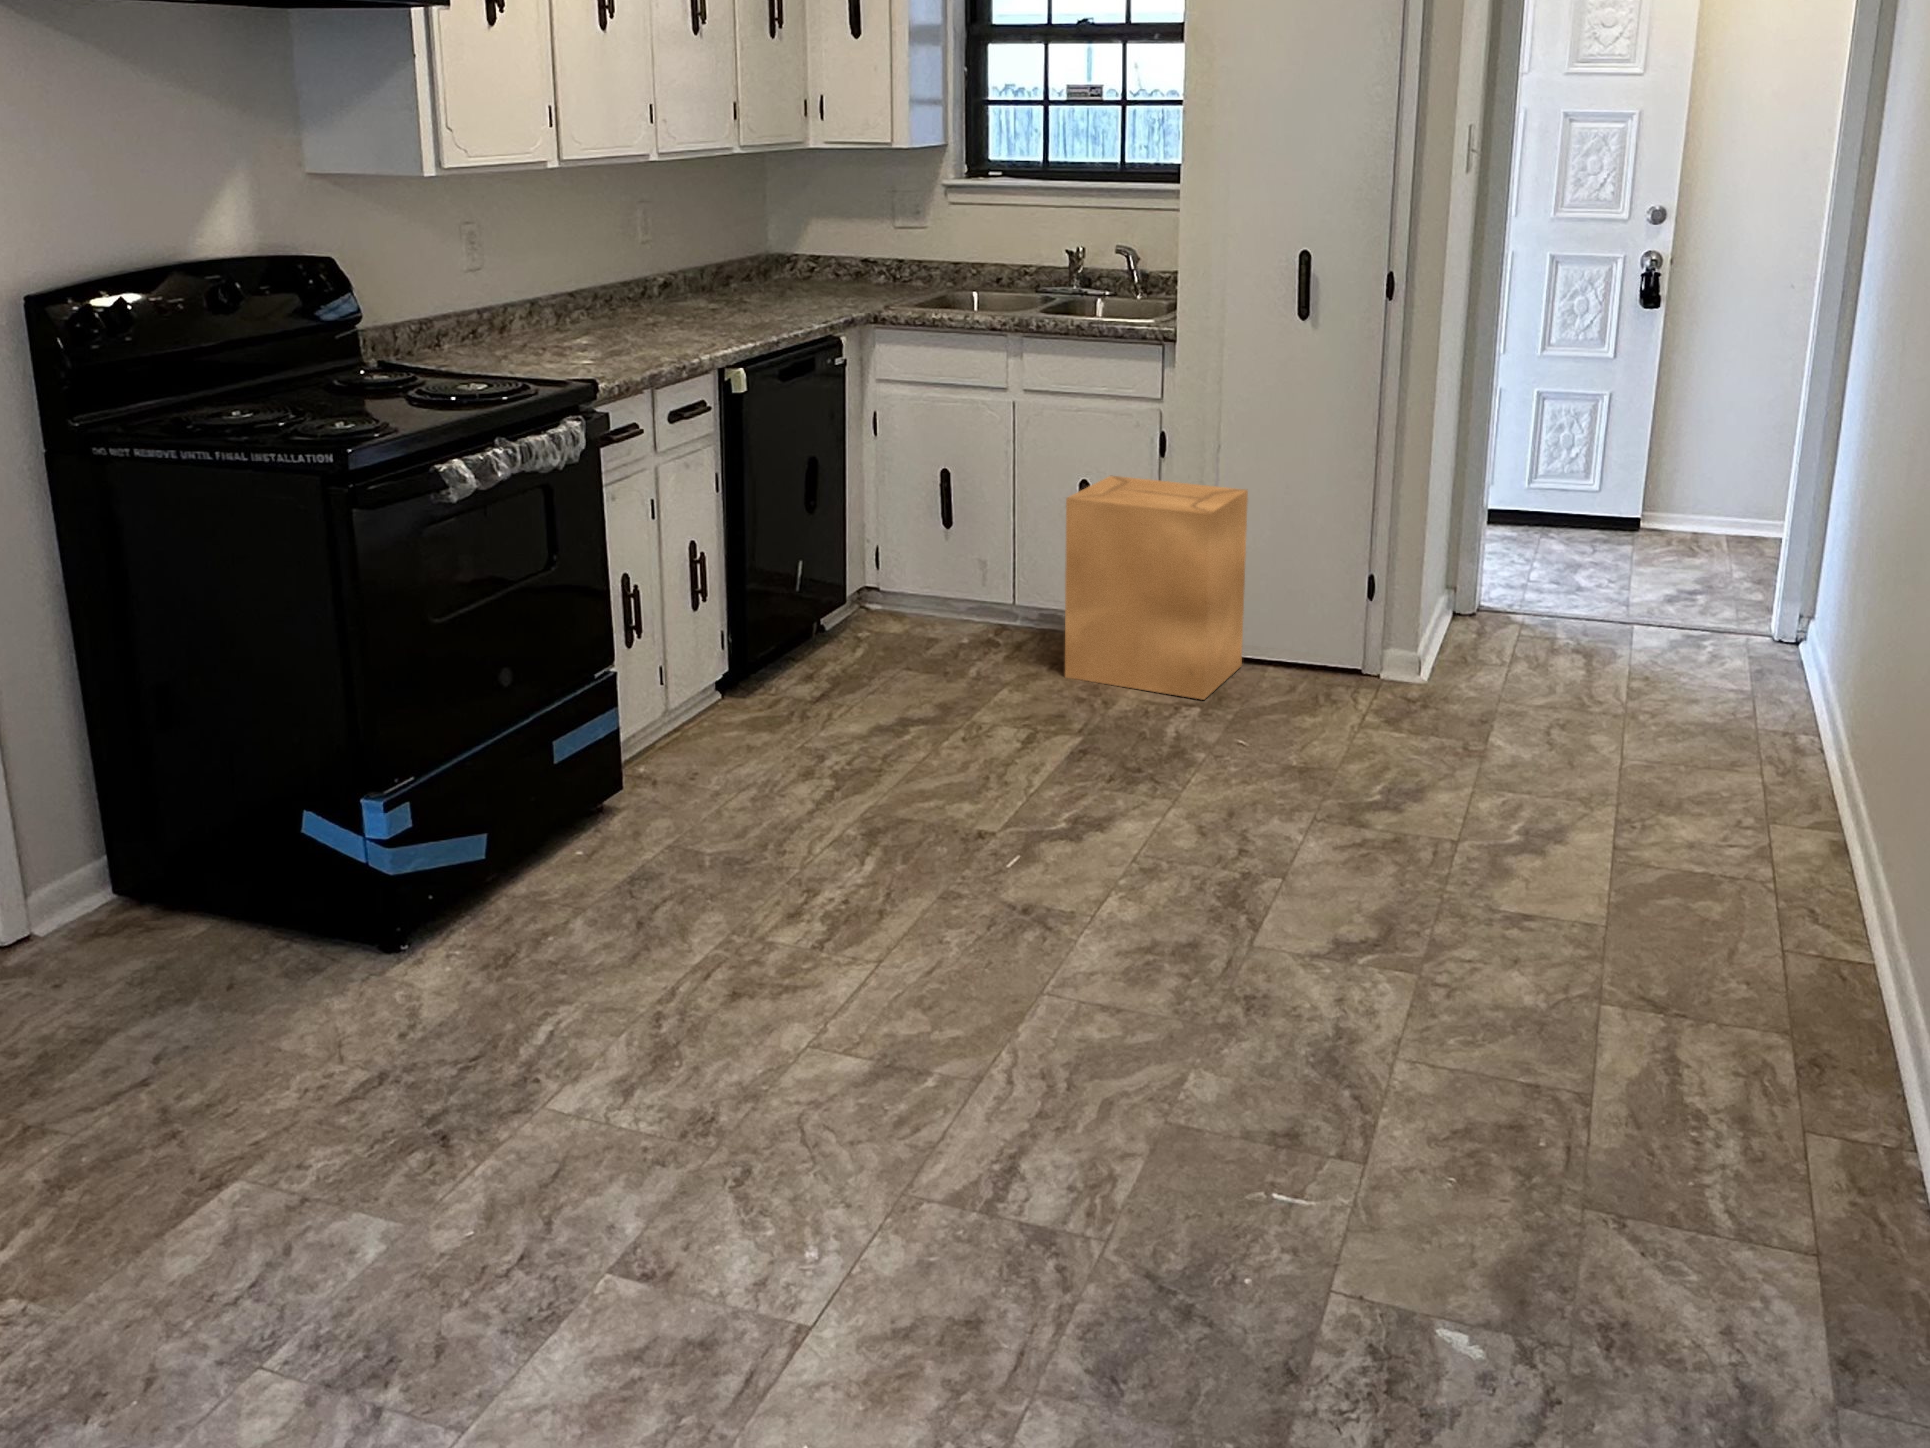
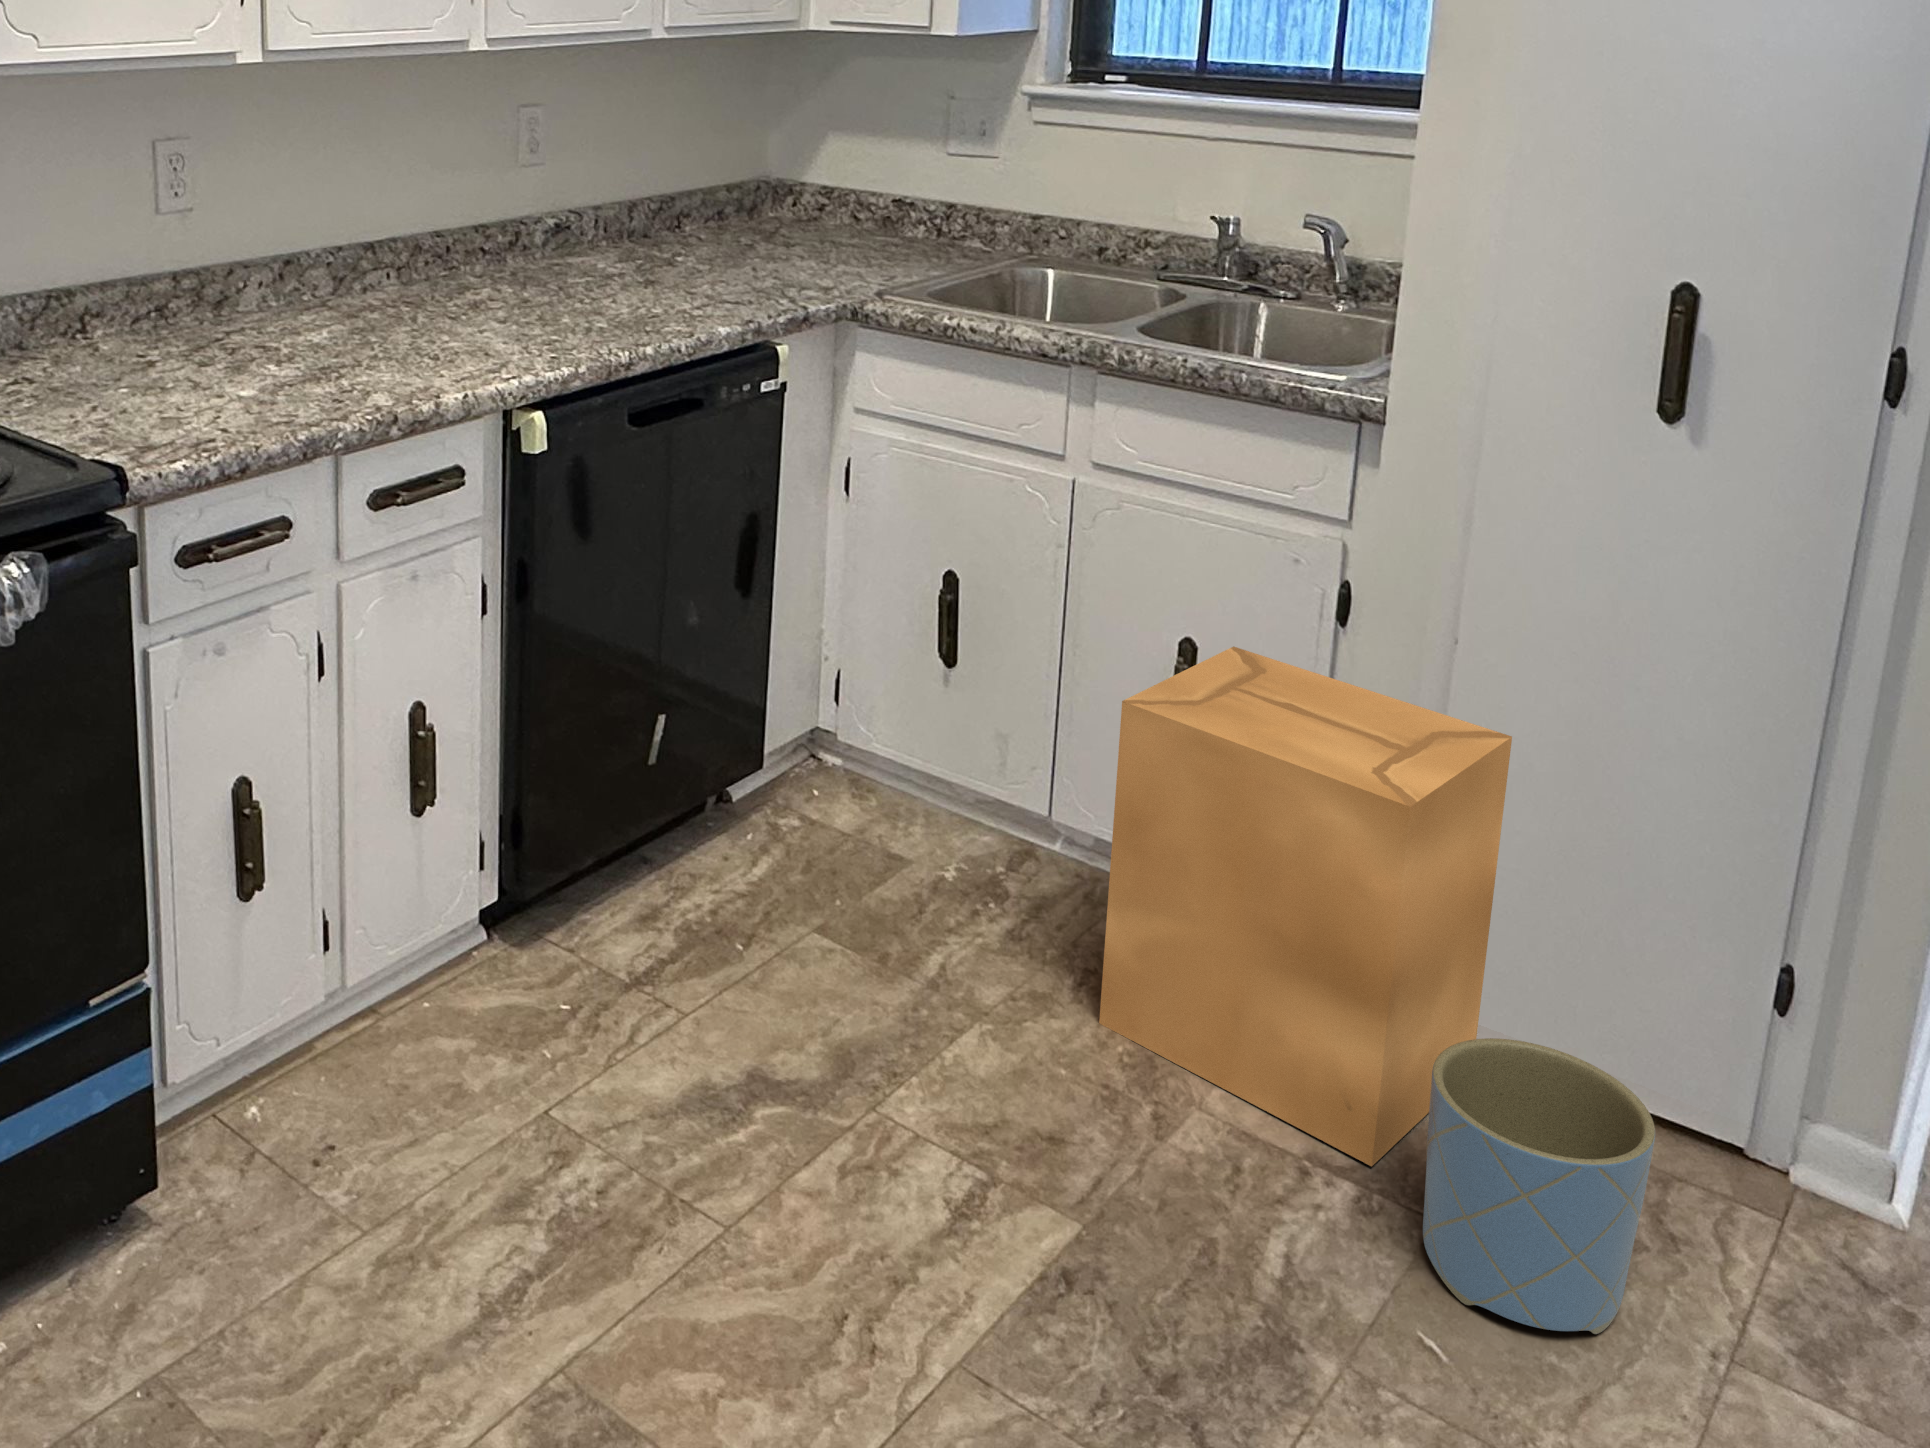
planter: none [1230,618,1321,730] -> present [1423,1038,1655,1334]

